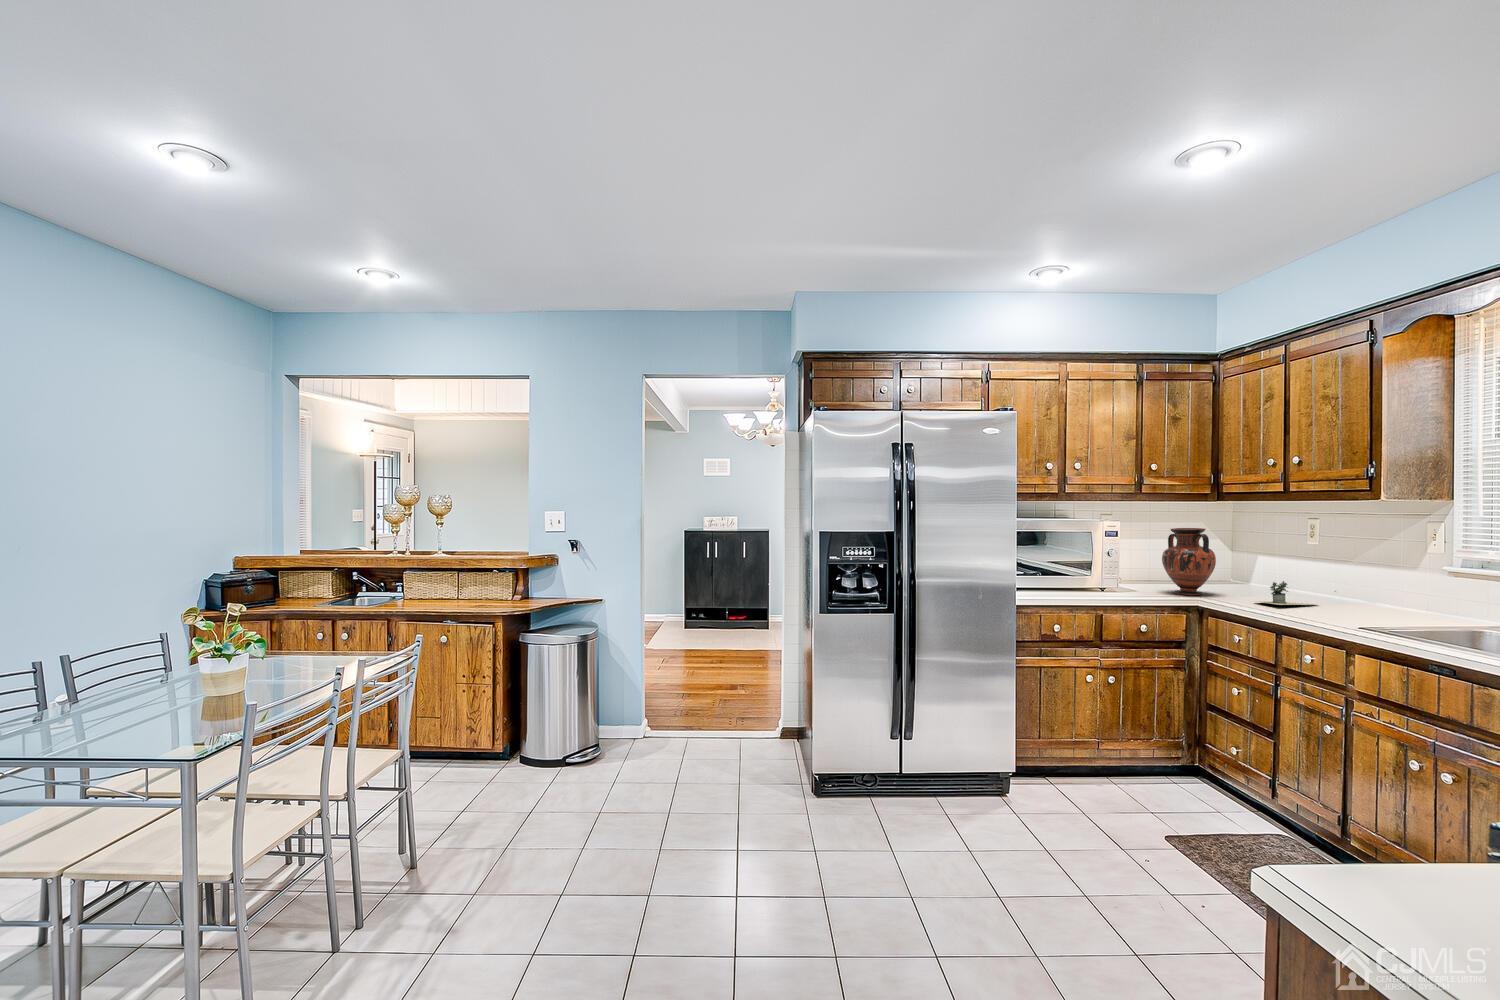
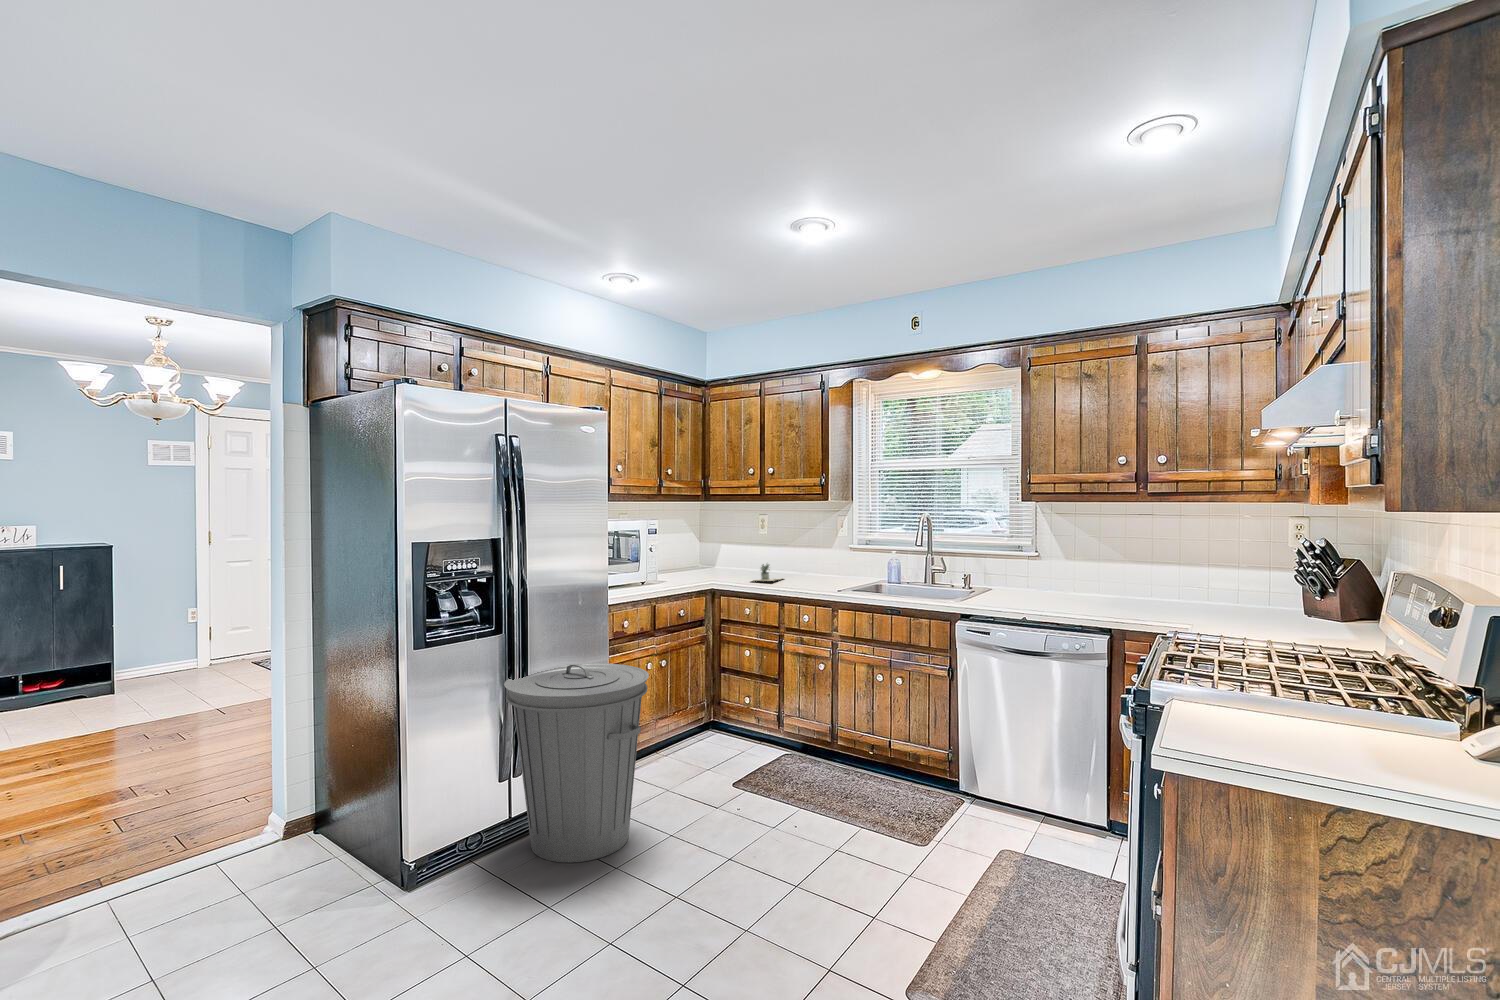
vase: present [1162,528,1216,595] -> none [677,524,716,581]
trash can: none [874,655,1017,851] -> present [504,663,649,863]

